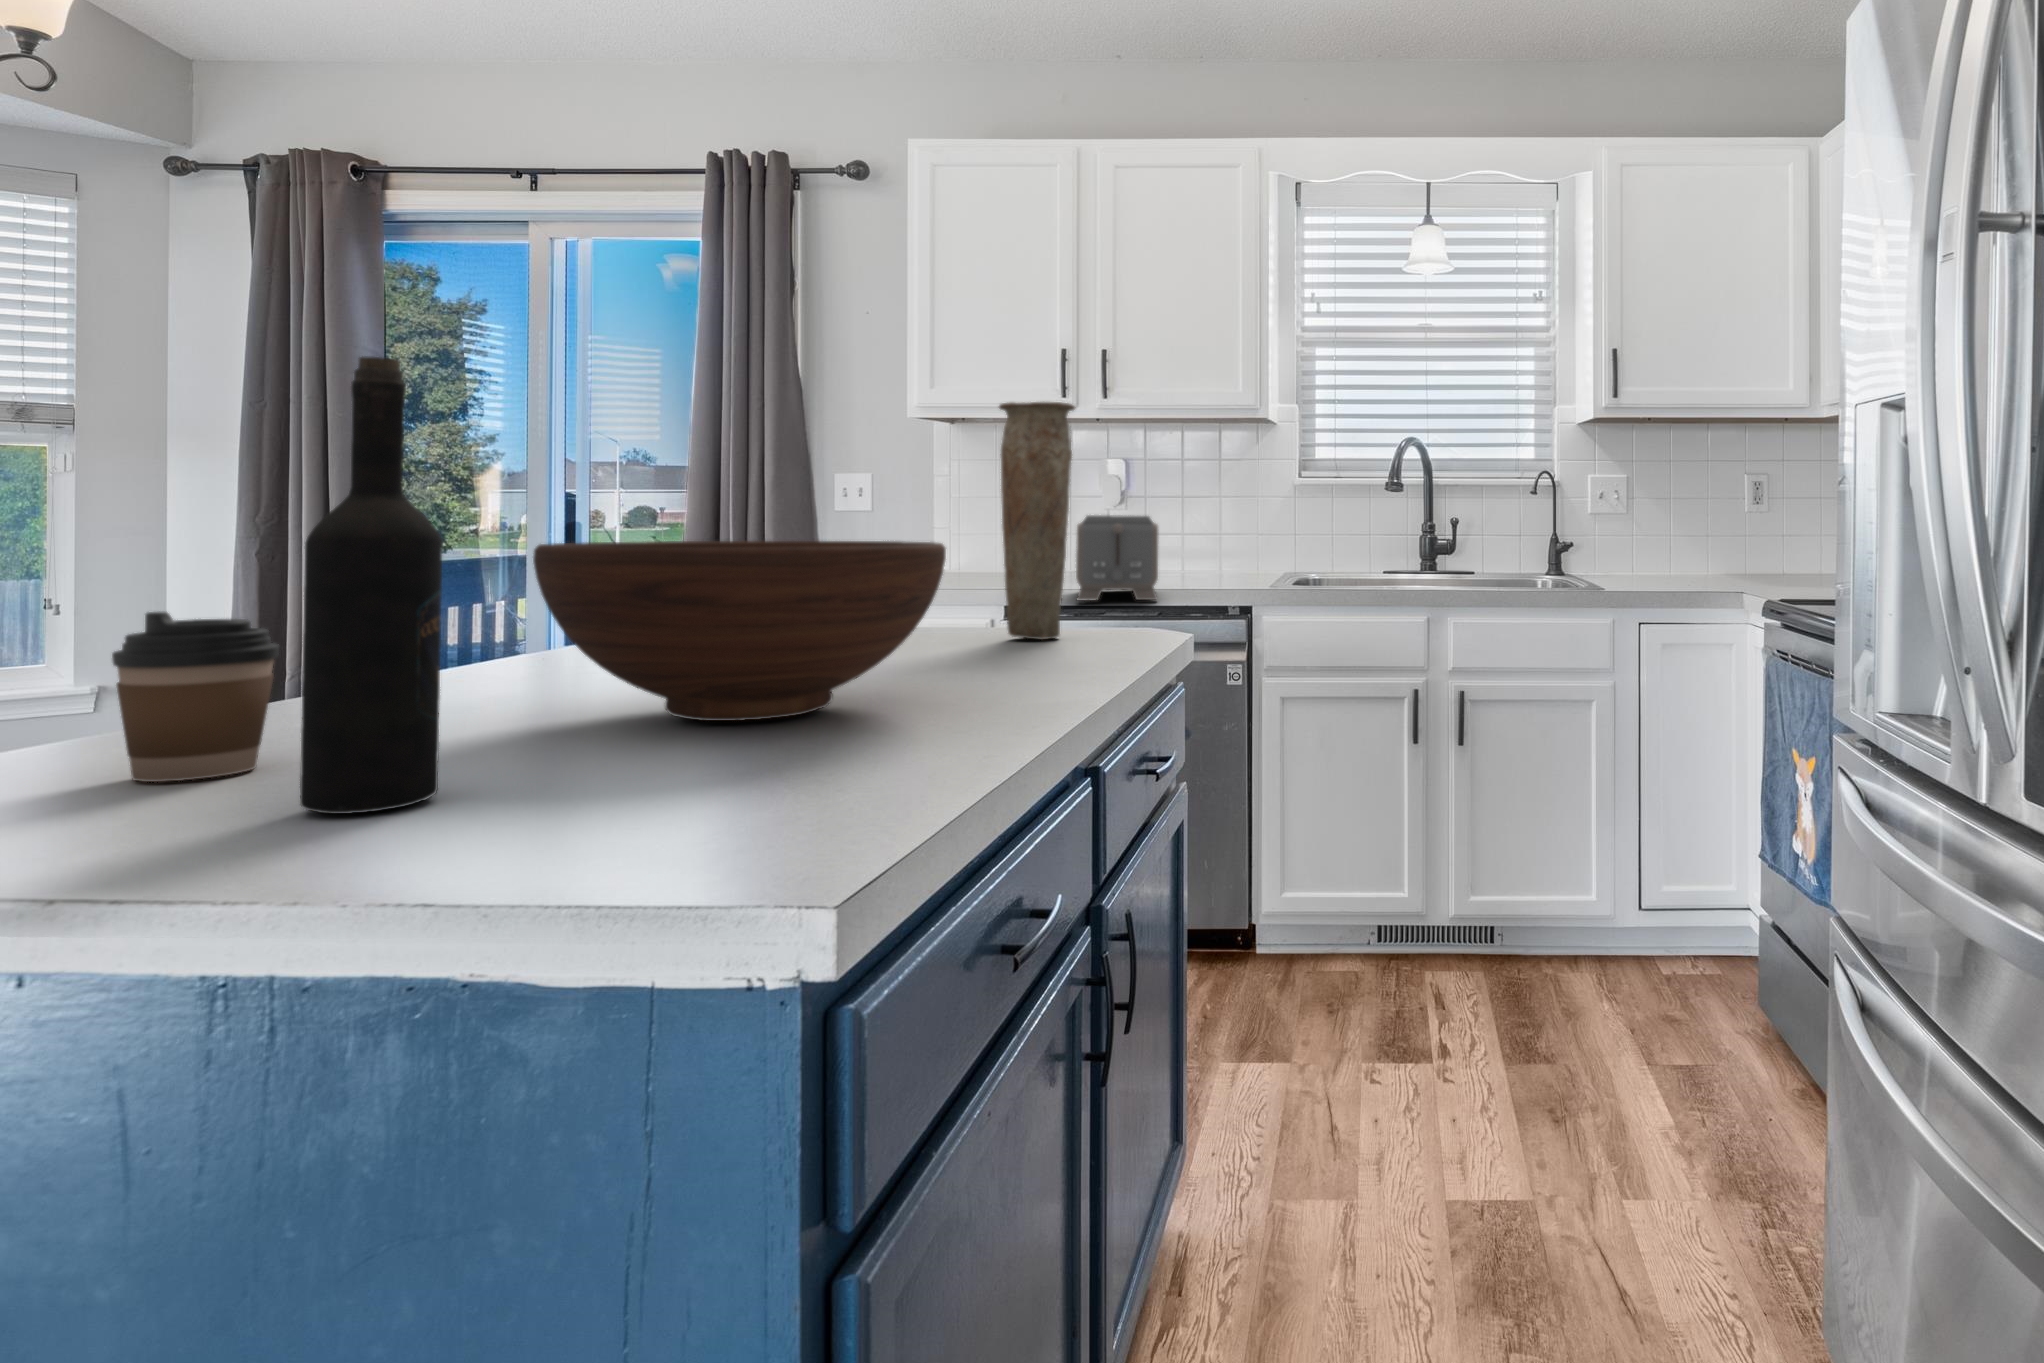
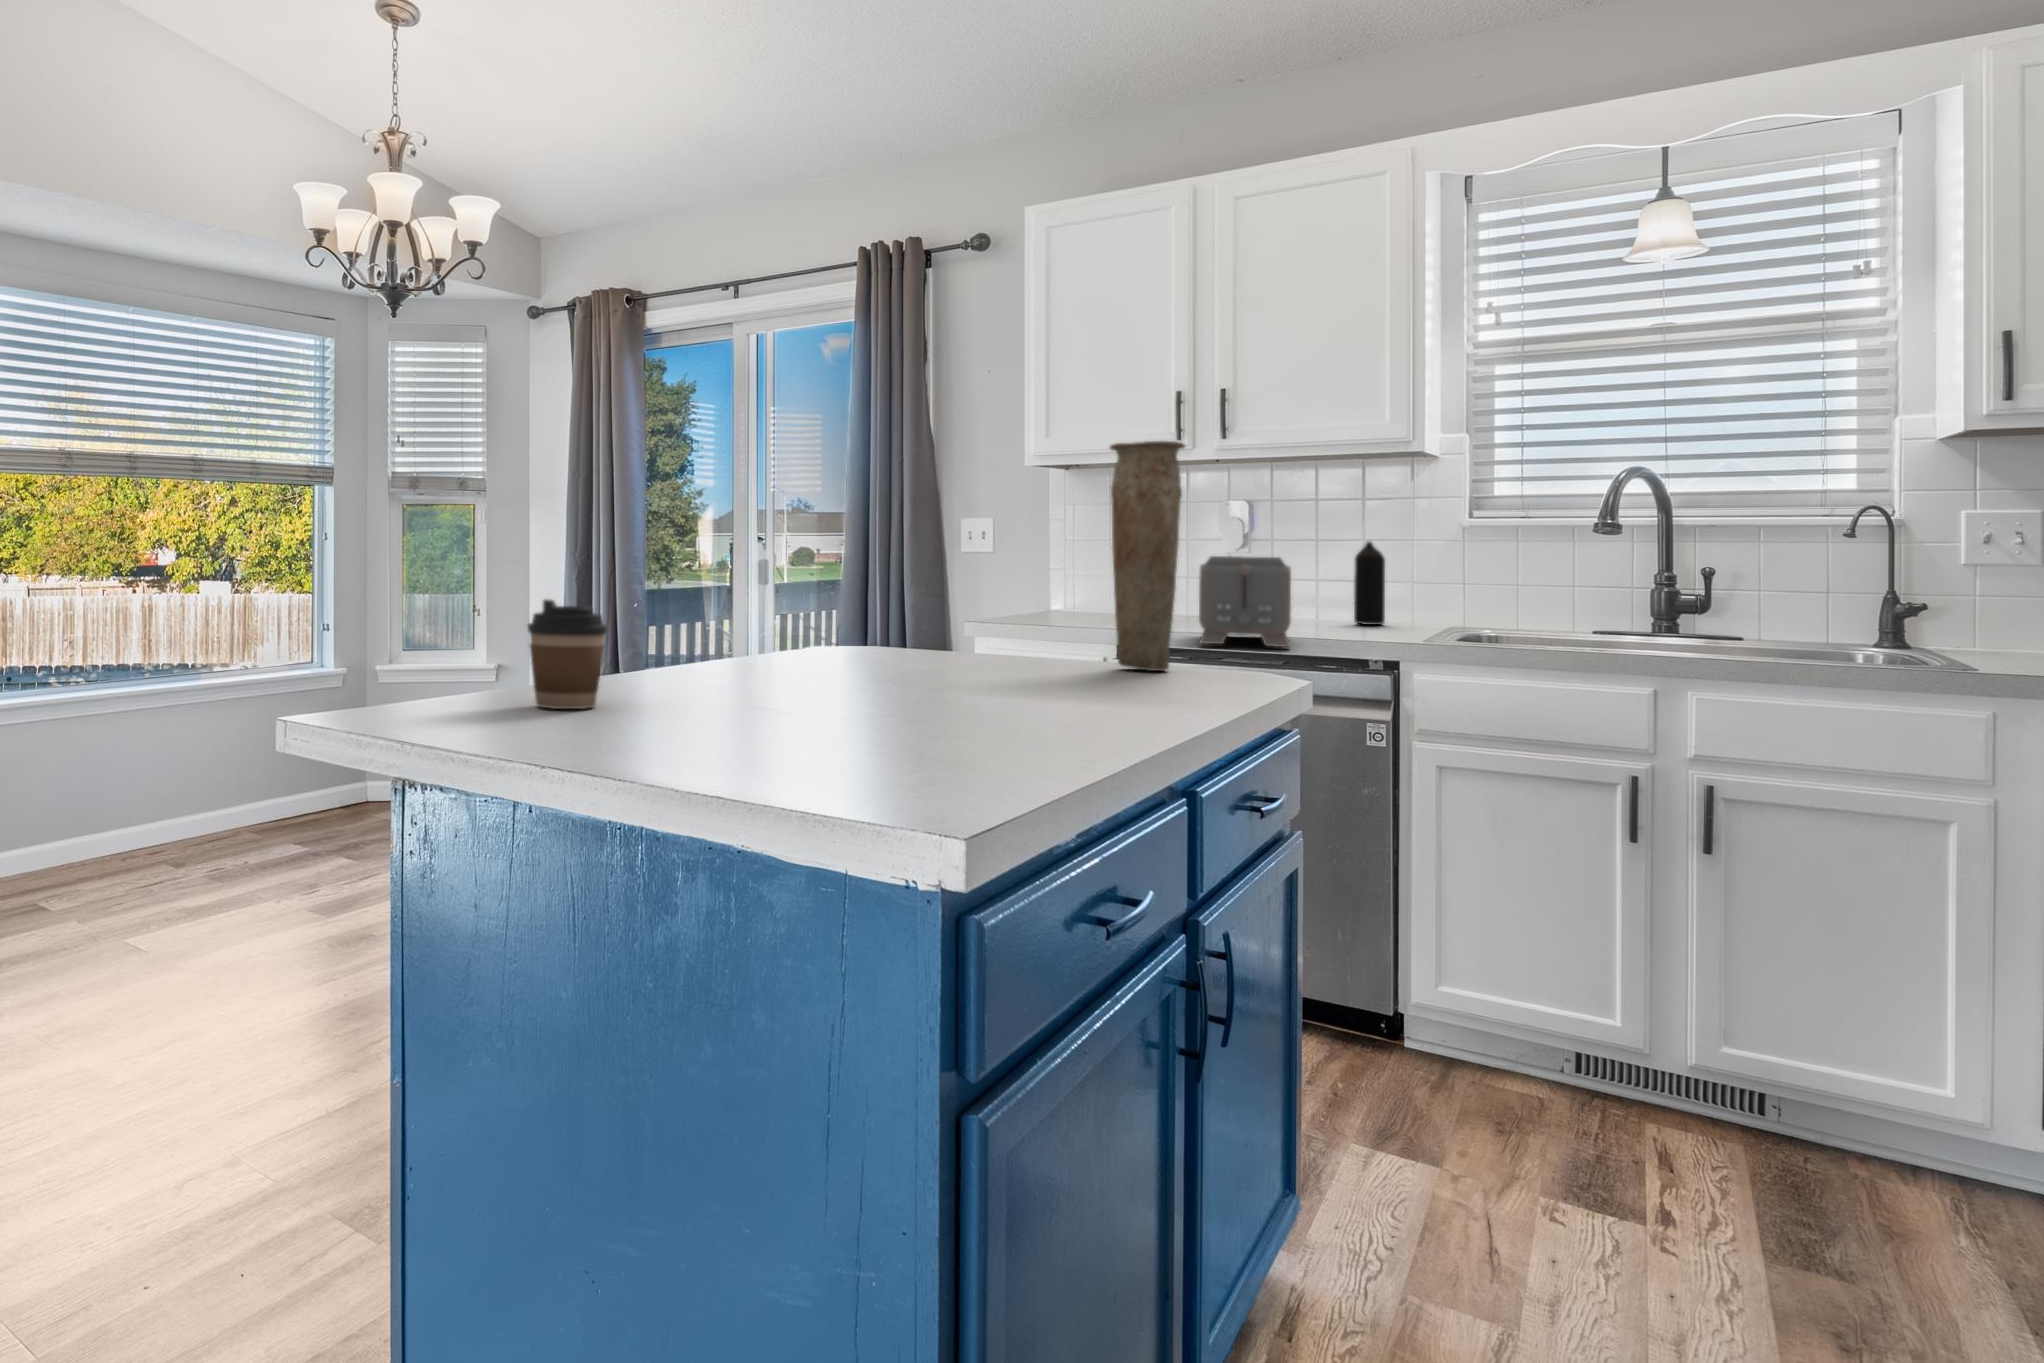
wine bottle: present [300,356,443,814] -> present [1354,542,1385,625]
fruit bowl: present [533,541,946,721] -> none [749,563,1052,708]

